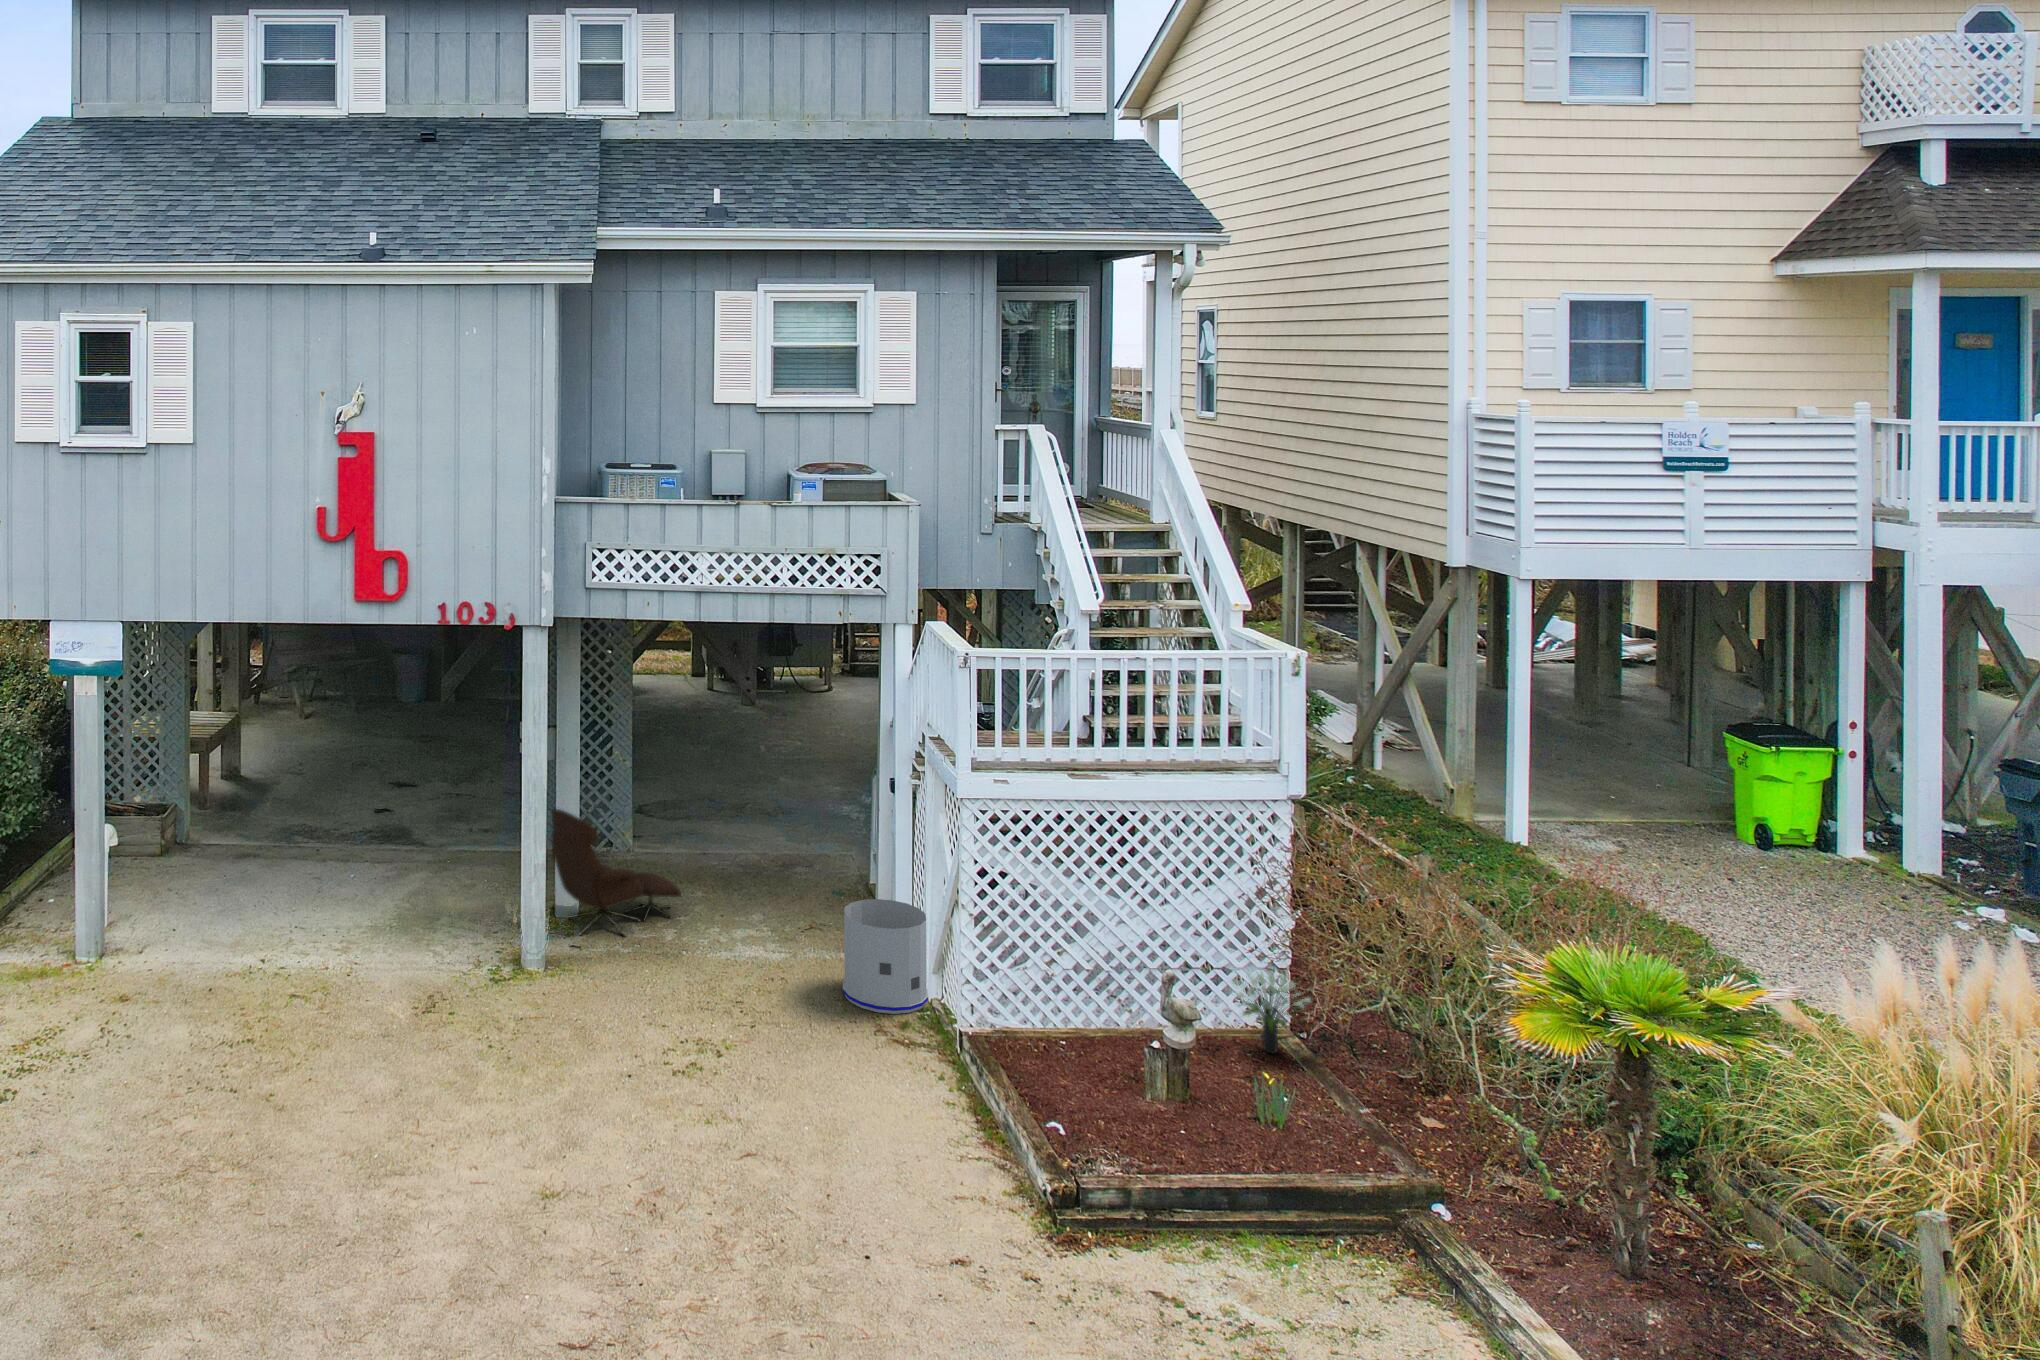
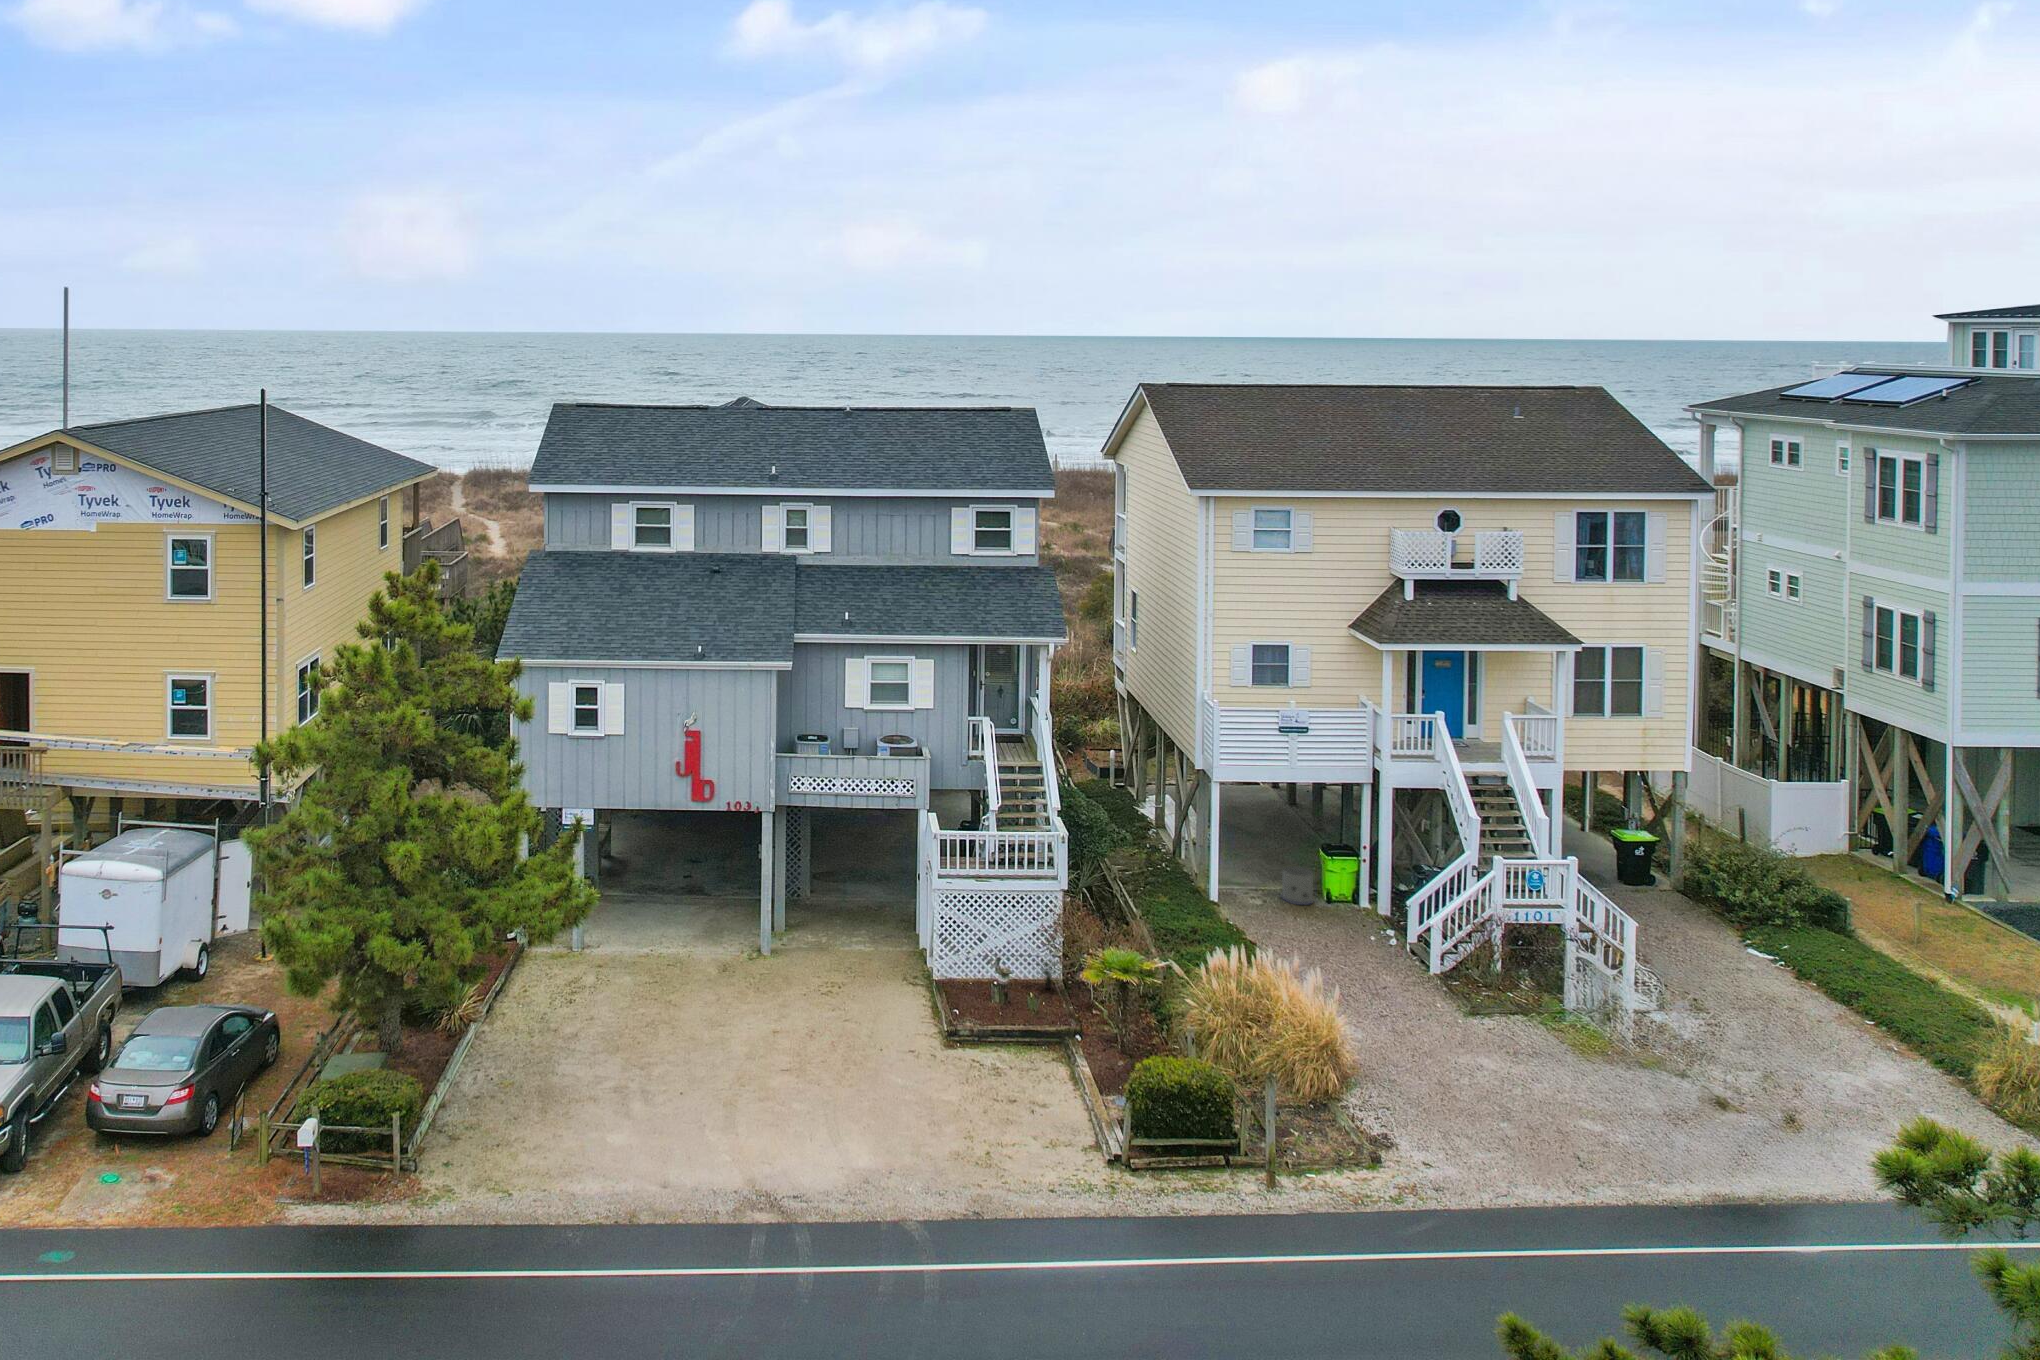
lounge chair: present [552,809,681,936] -> none [773,890,829,946]
trash can: present [843,899,928,1014] -> present [1282,866,1313,905]

